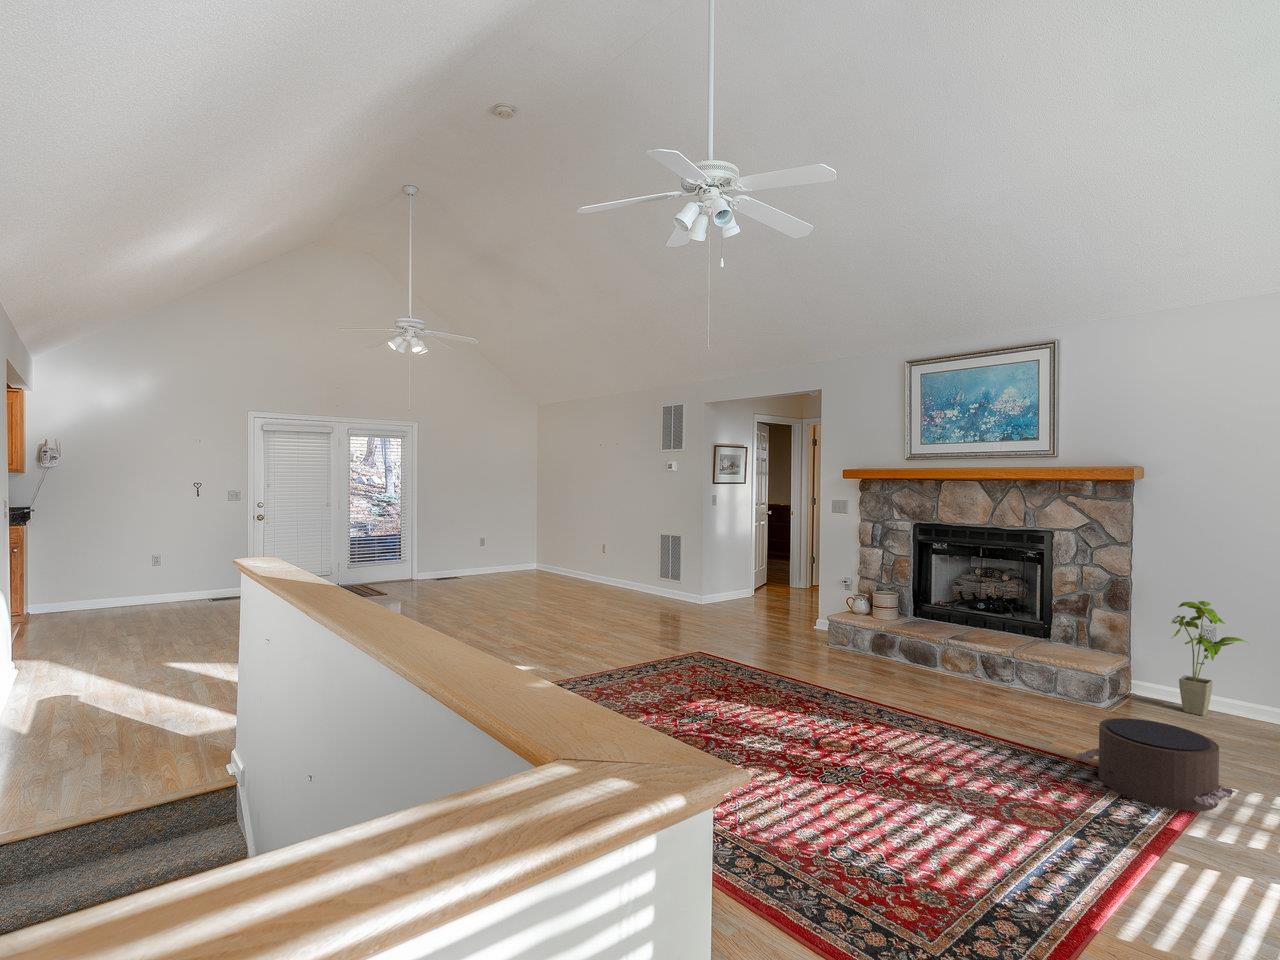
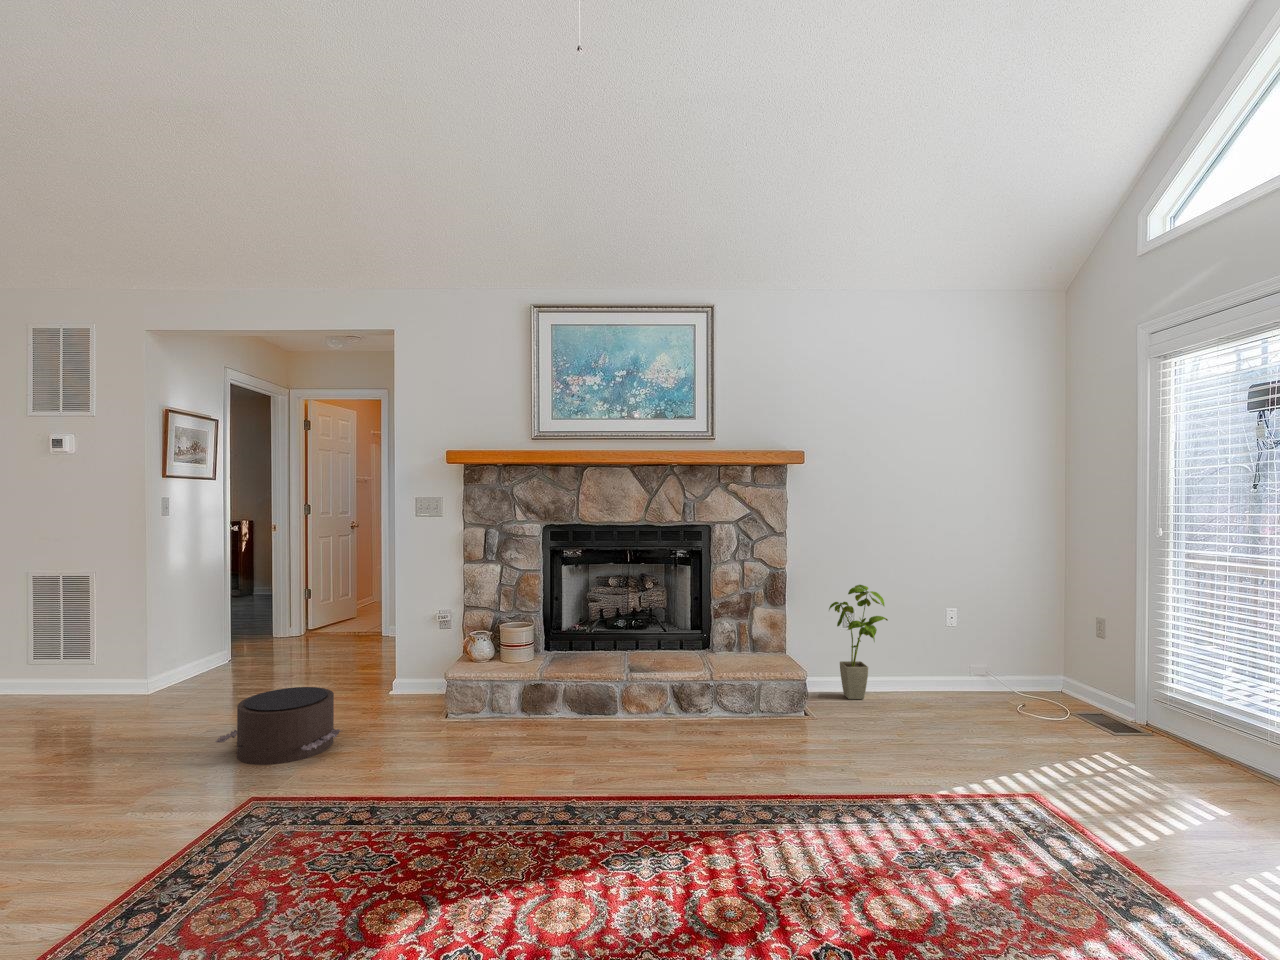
pouf: present [1075,718,1235,811] -> present [215,687,341,765]

